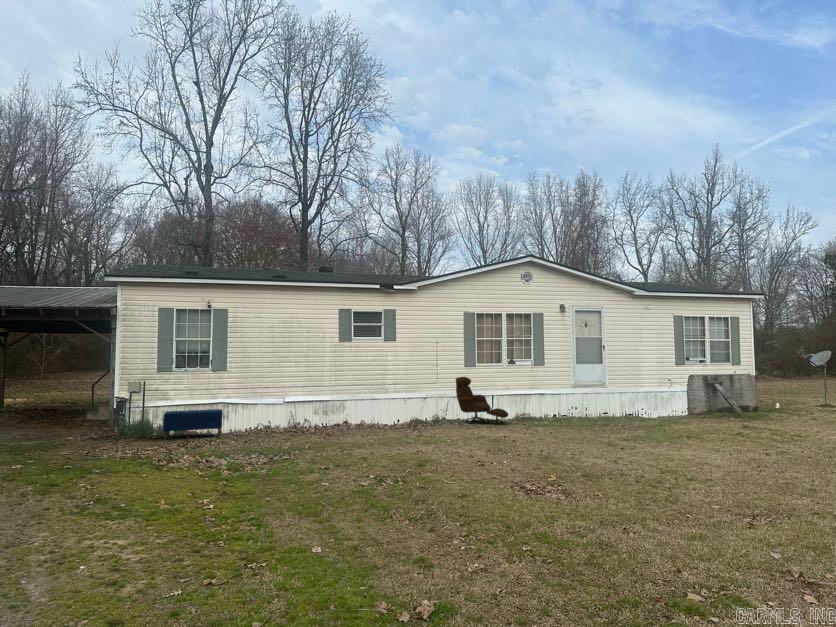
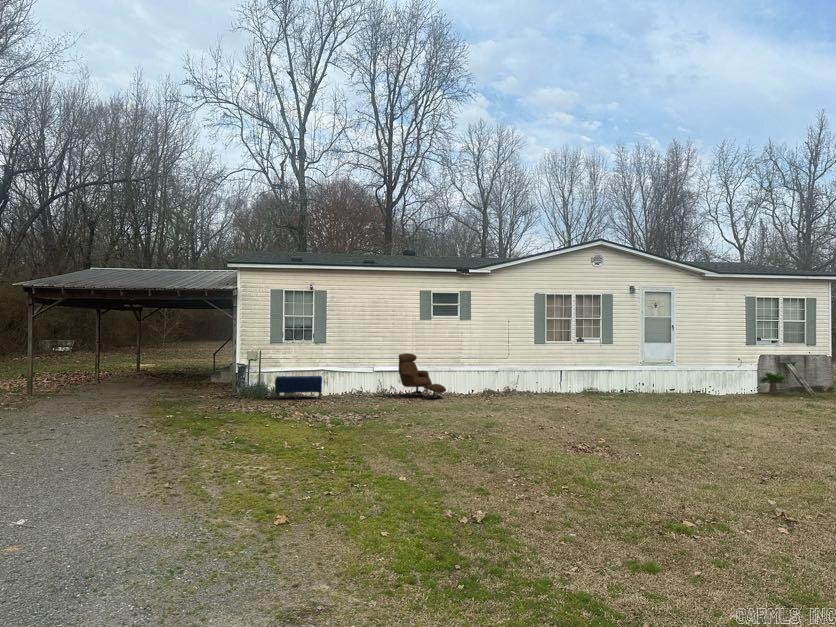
lounge chair: present [456,377,508,425] -> present [399,353,446,399]
potted plant: none [685,389,717,414] -> present [760,372,786,394]

